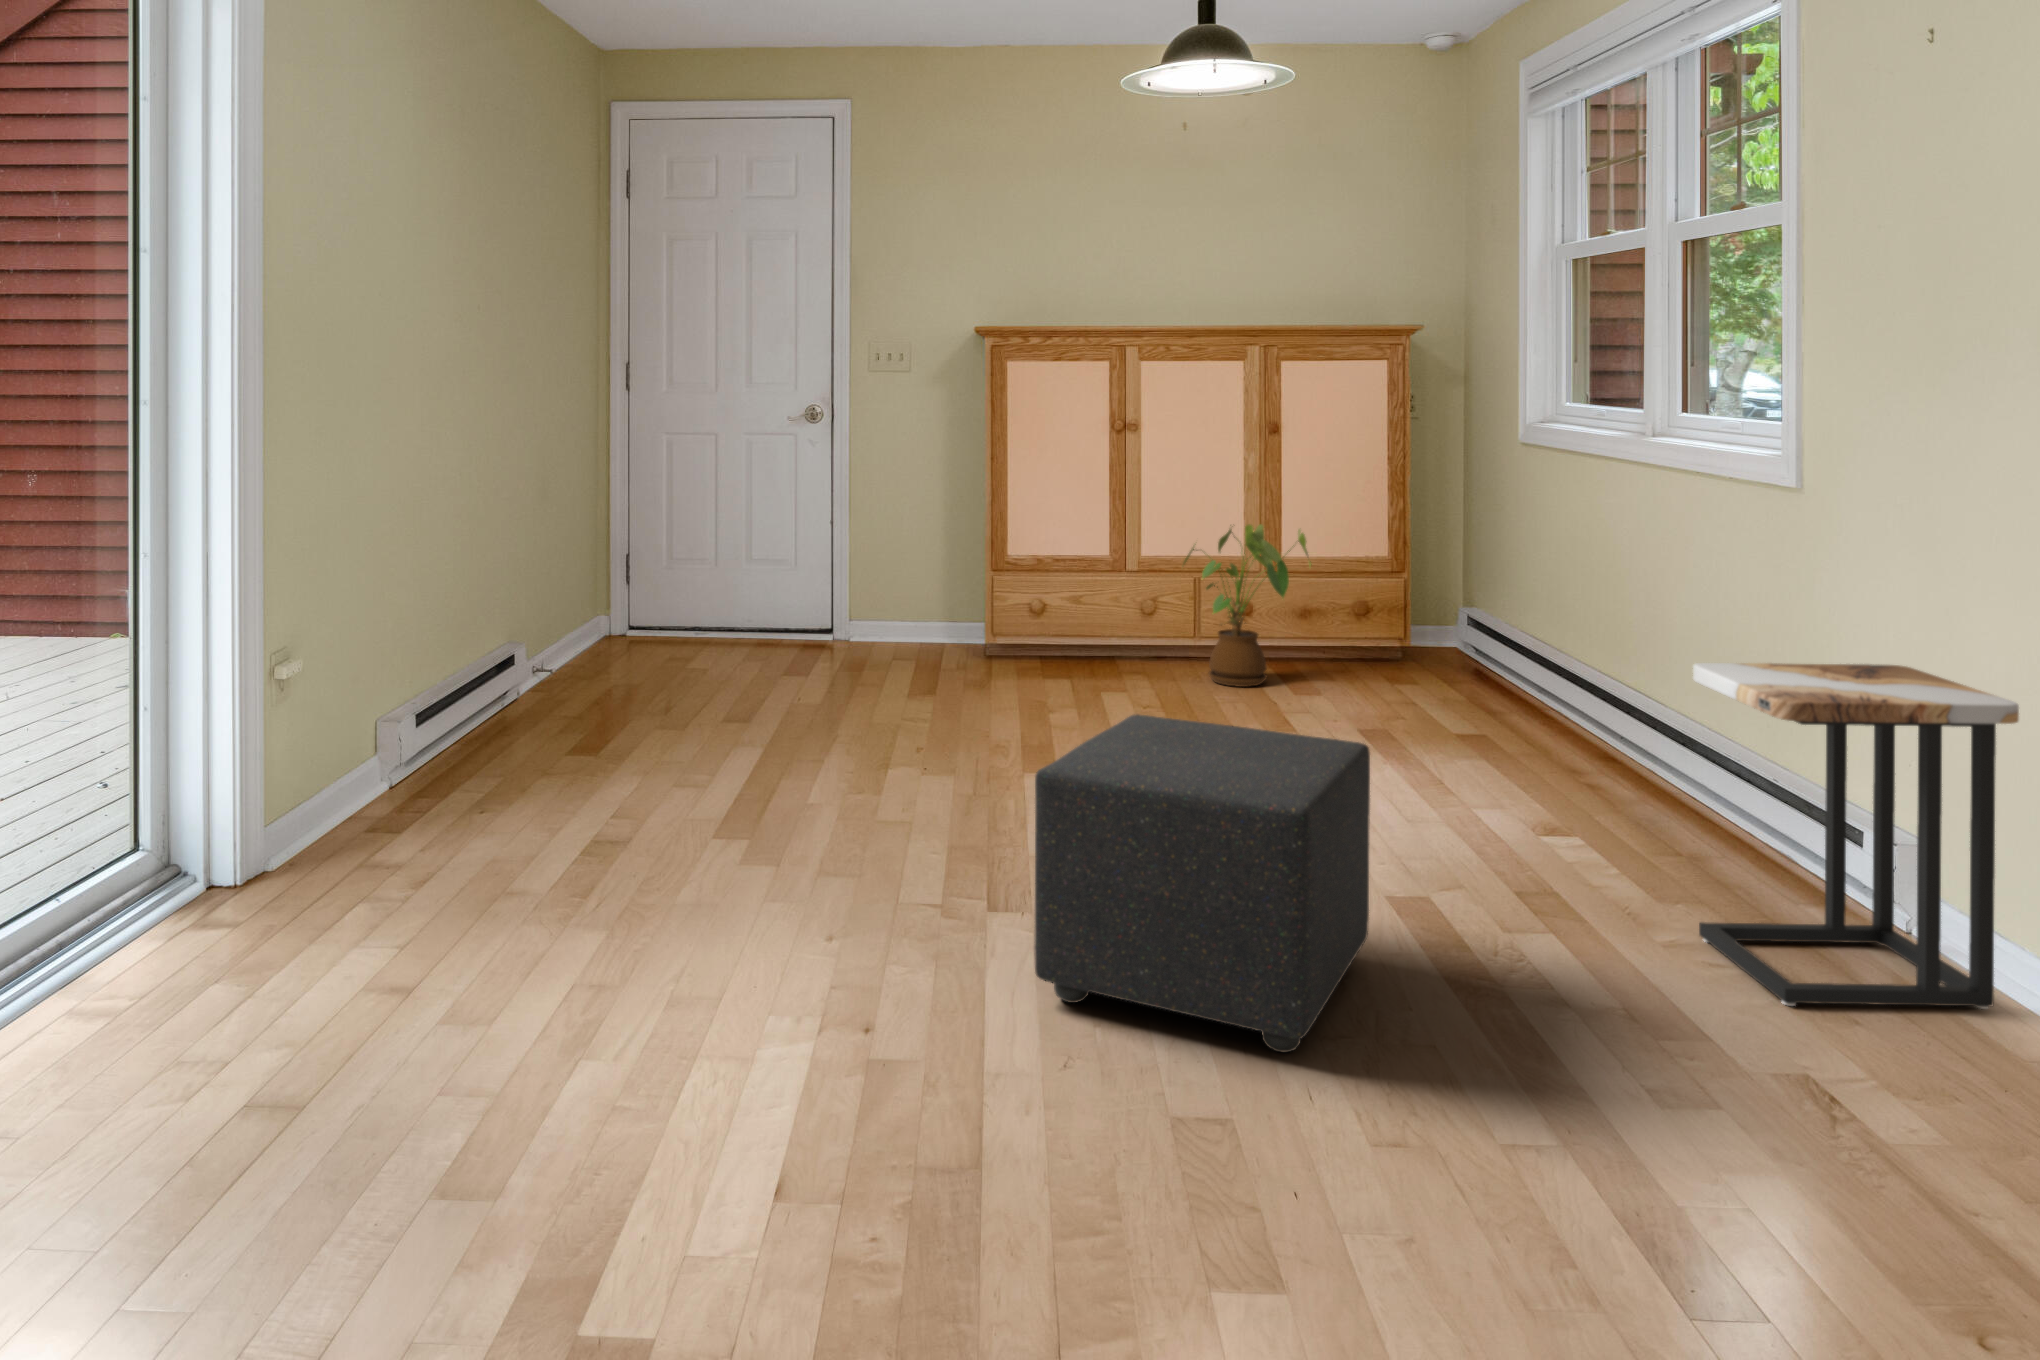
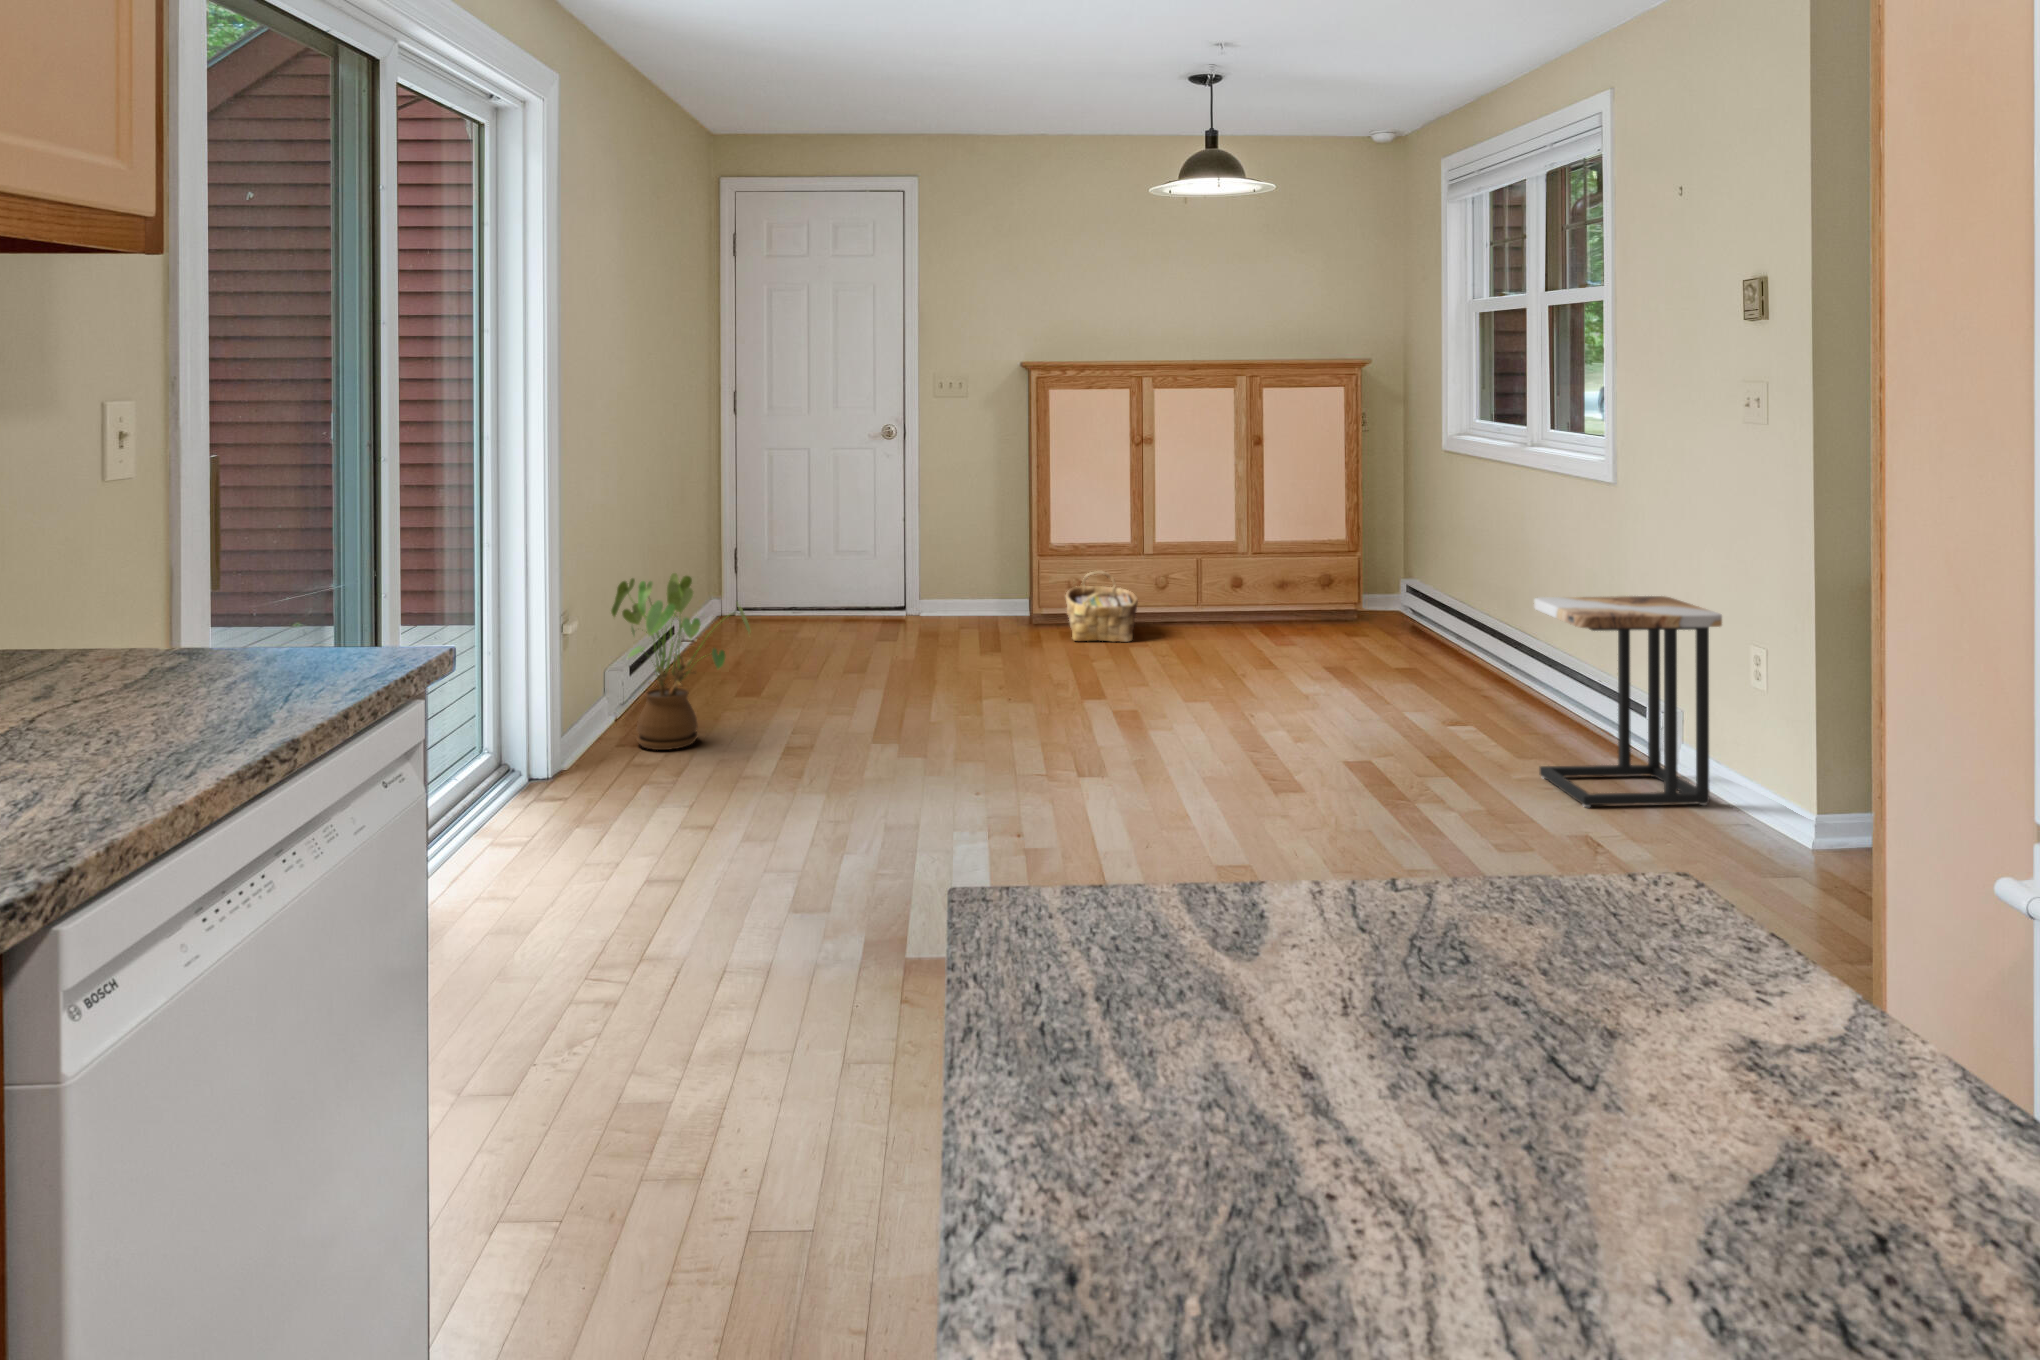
house plant: present [1184,524,1312,687] -> present [611,573,750,750]
woven basket: none [1024,592,1117,686] -> present [1065,571,1138,642]
ottoman: present [1034,715,1370,1052] -> none [1117,641,1328,837]

